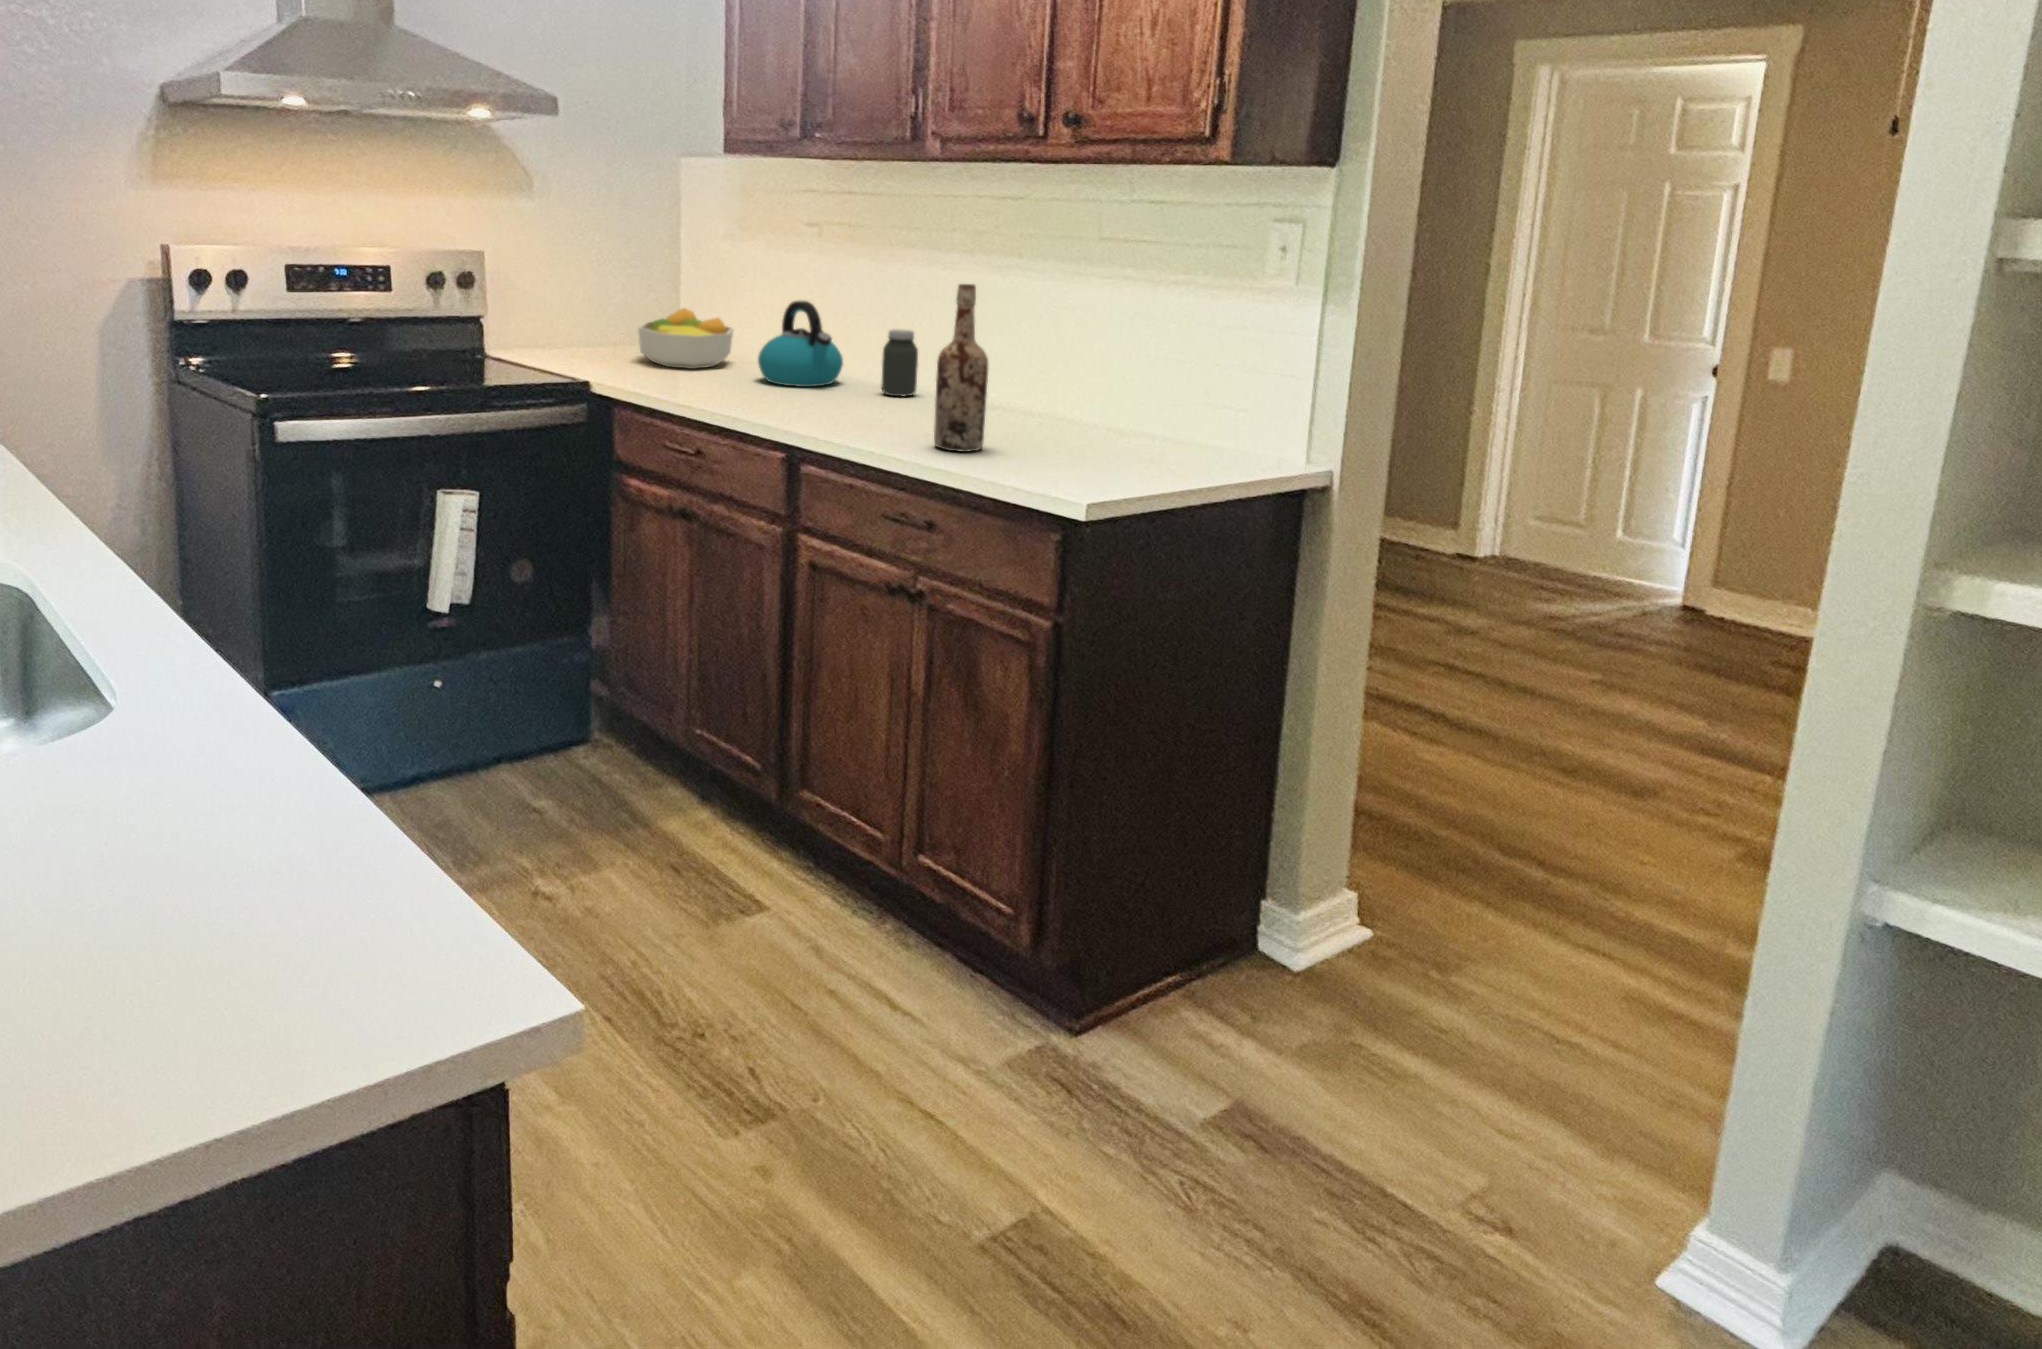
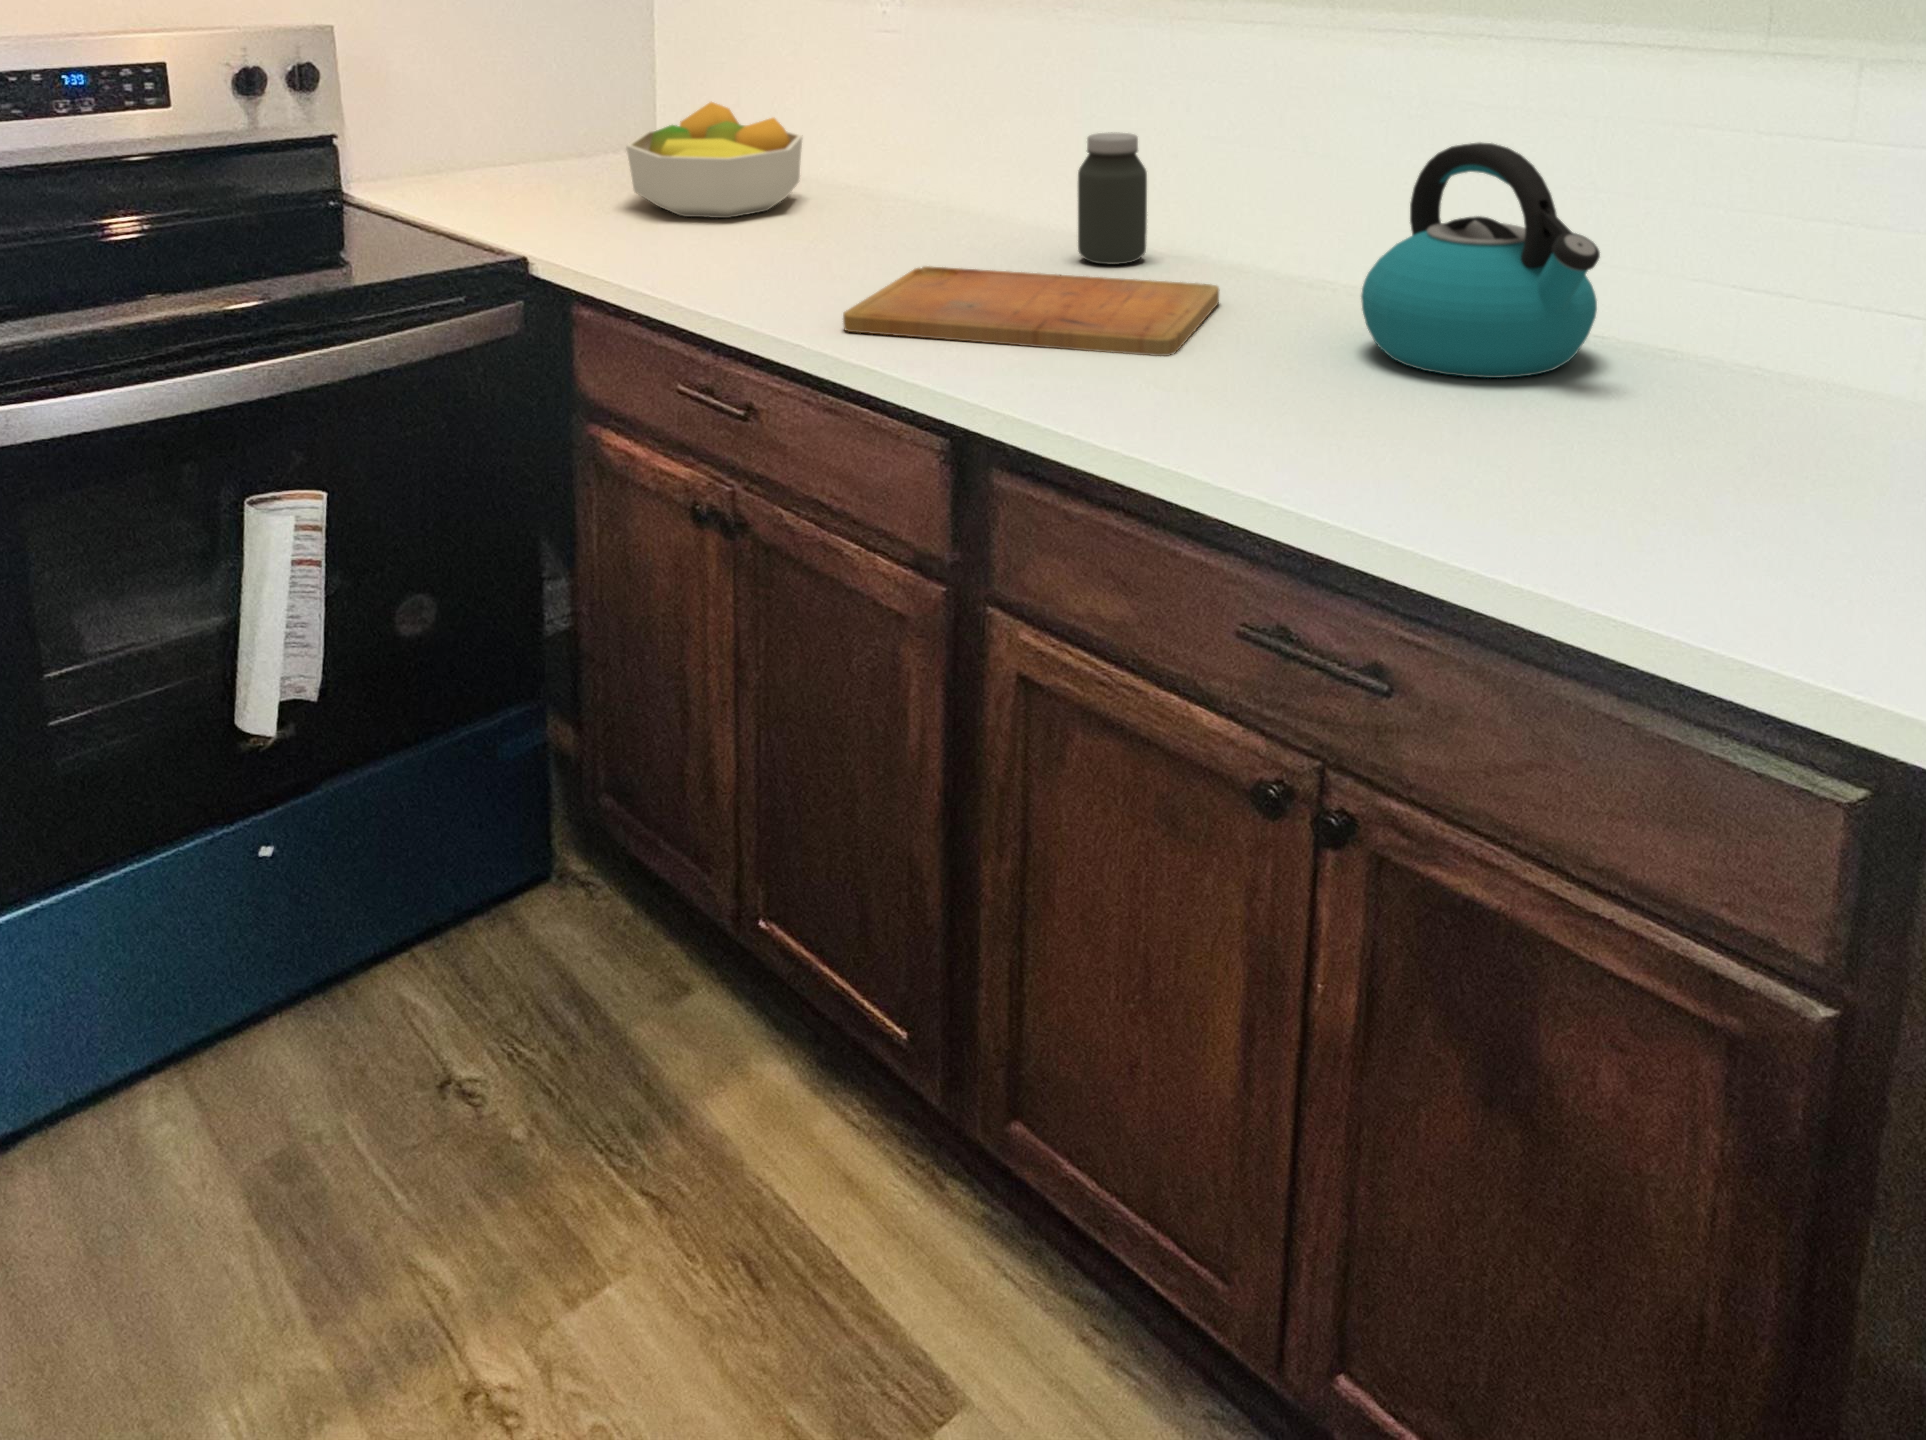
wine bottle: present [934,284,989,452] -> none [1193,52,1309,421]
kettle: present [758,300,843,387] -> present [1361,143,1600,378]
cutting board: none [765,390,951,430] -> present [843,266,1219,356]

